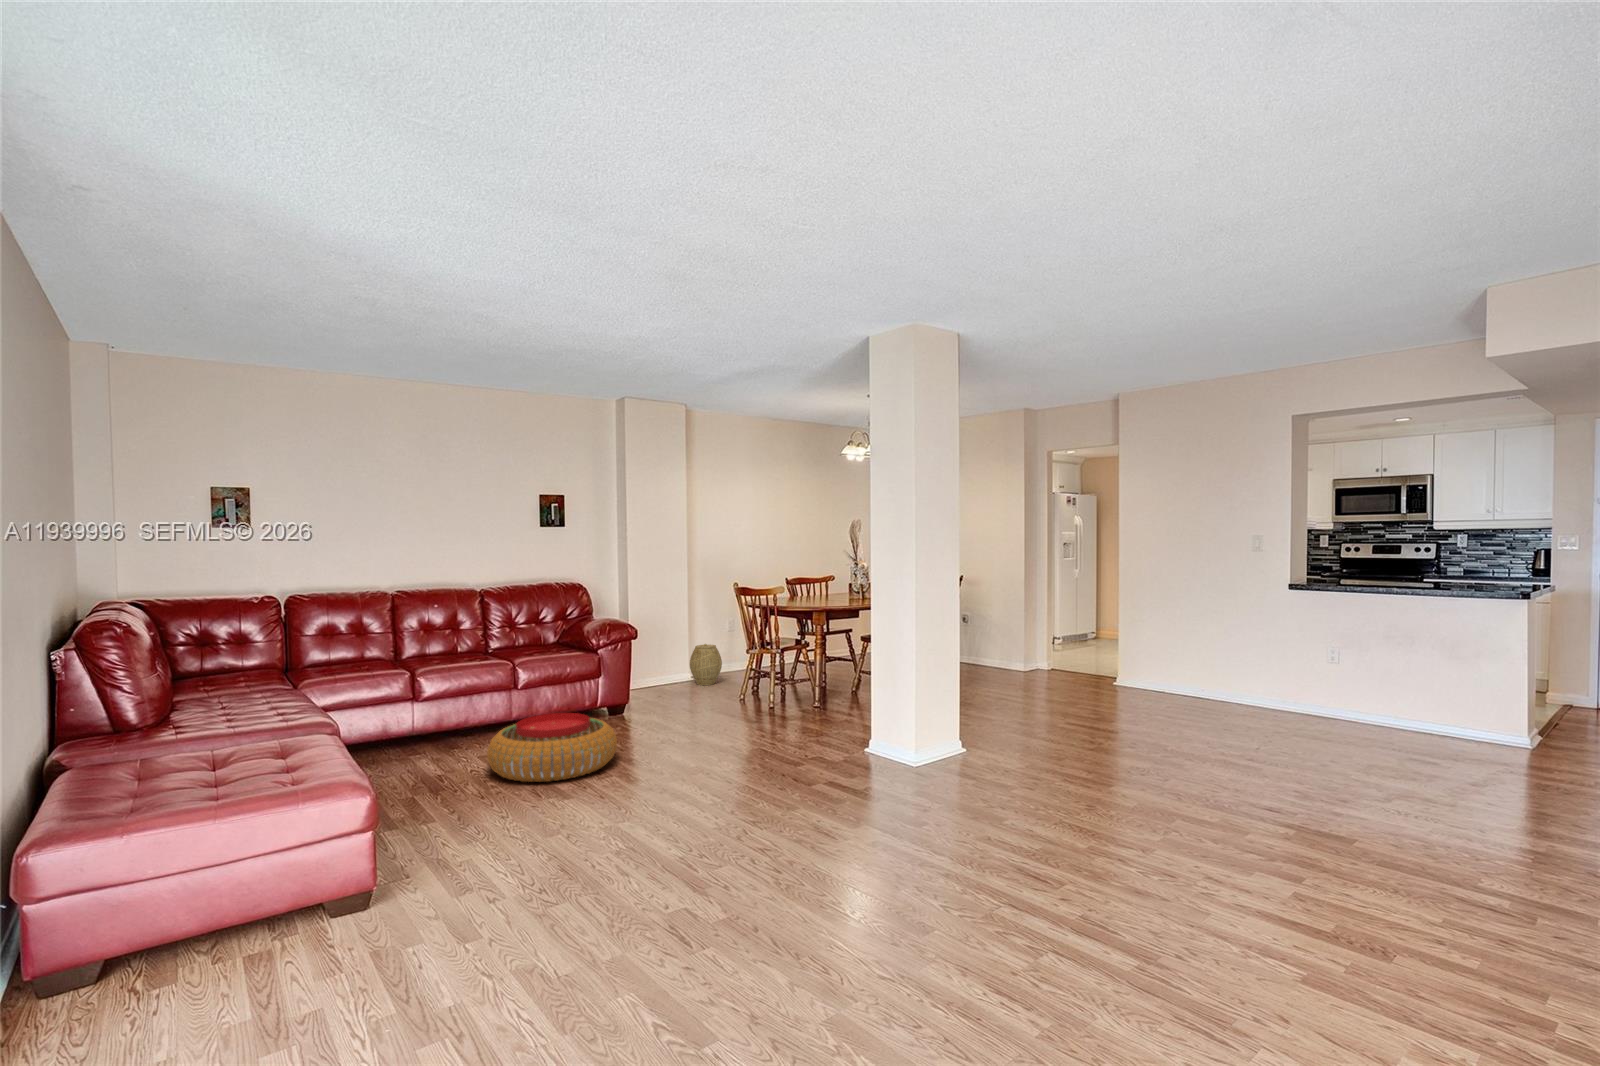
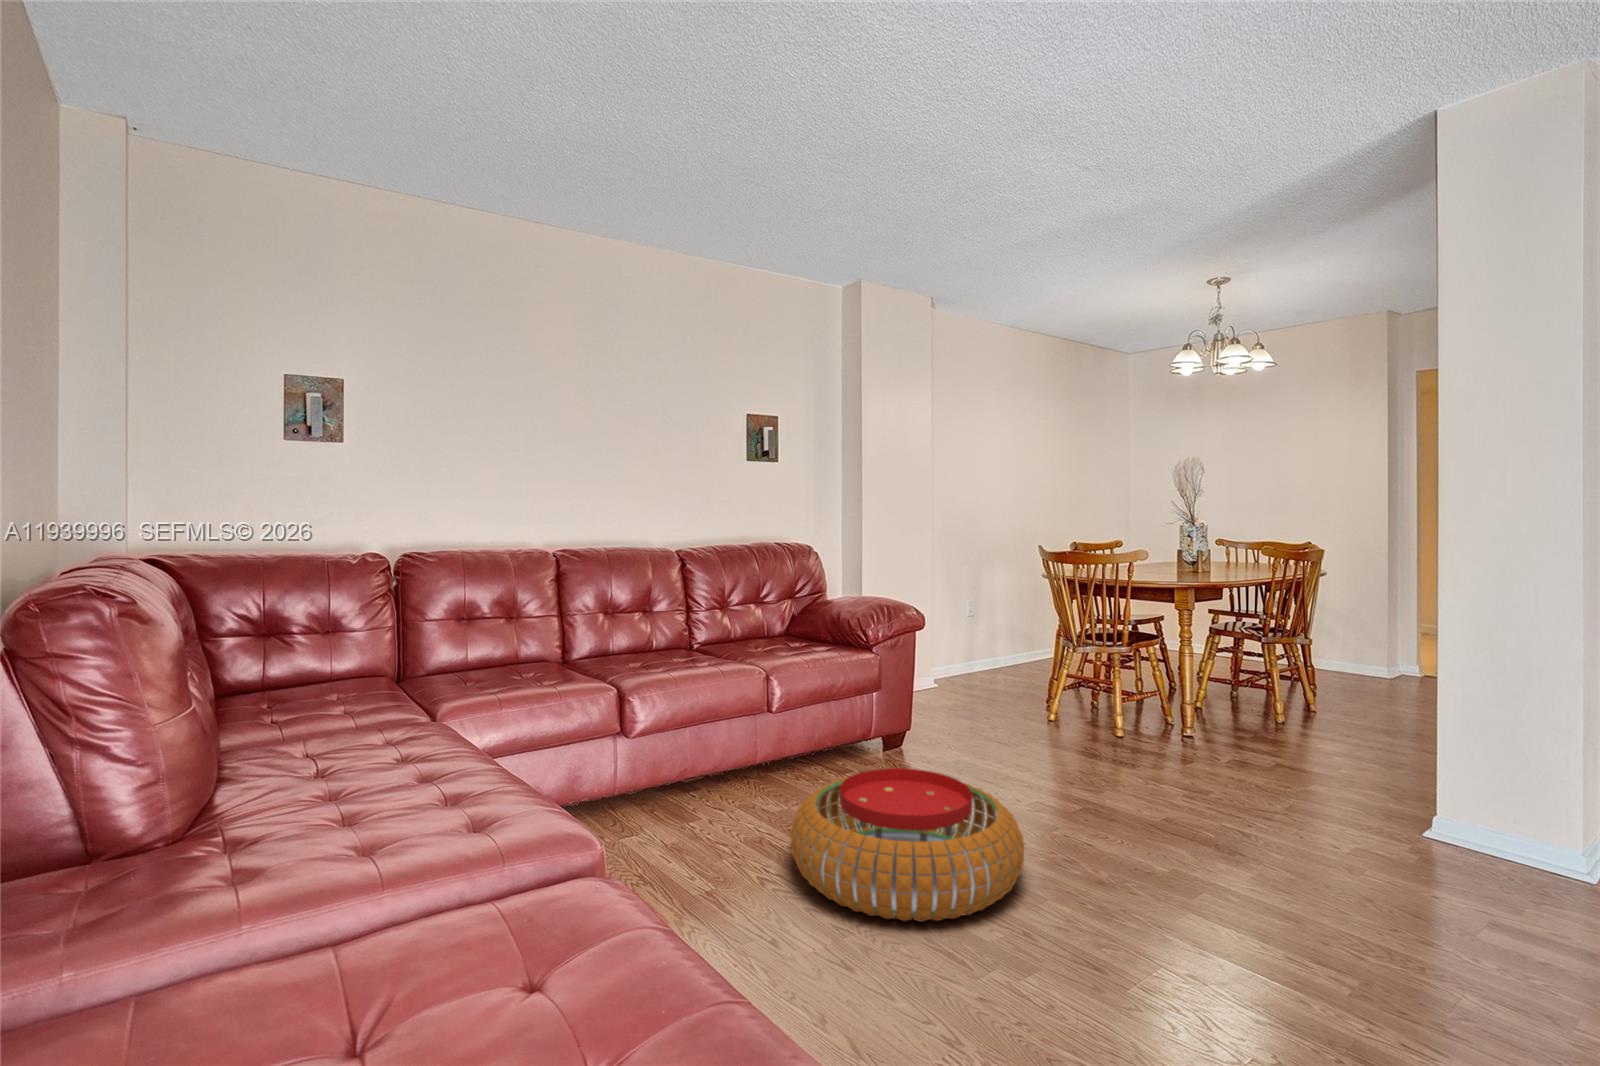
woven basket: present [690,644,722,685] -> none [939,637,987,698]

